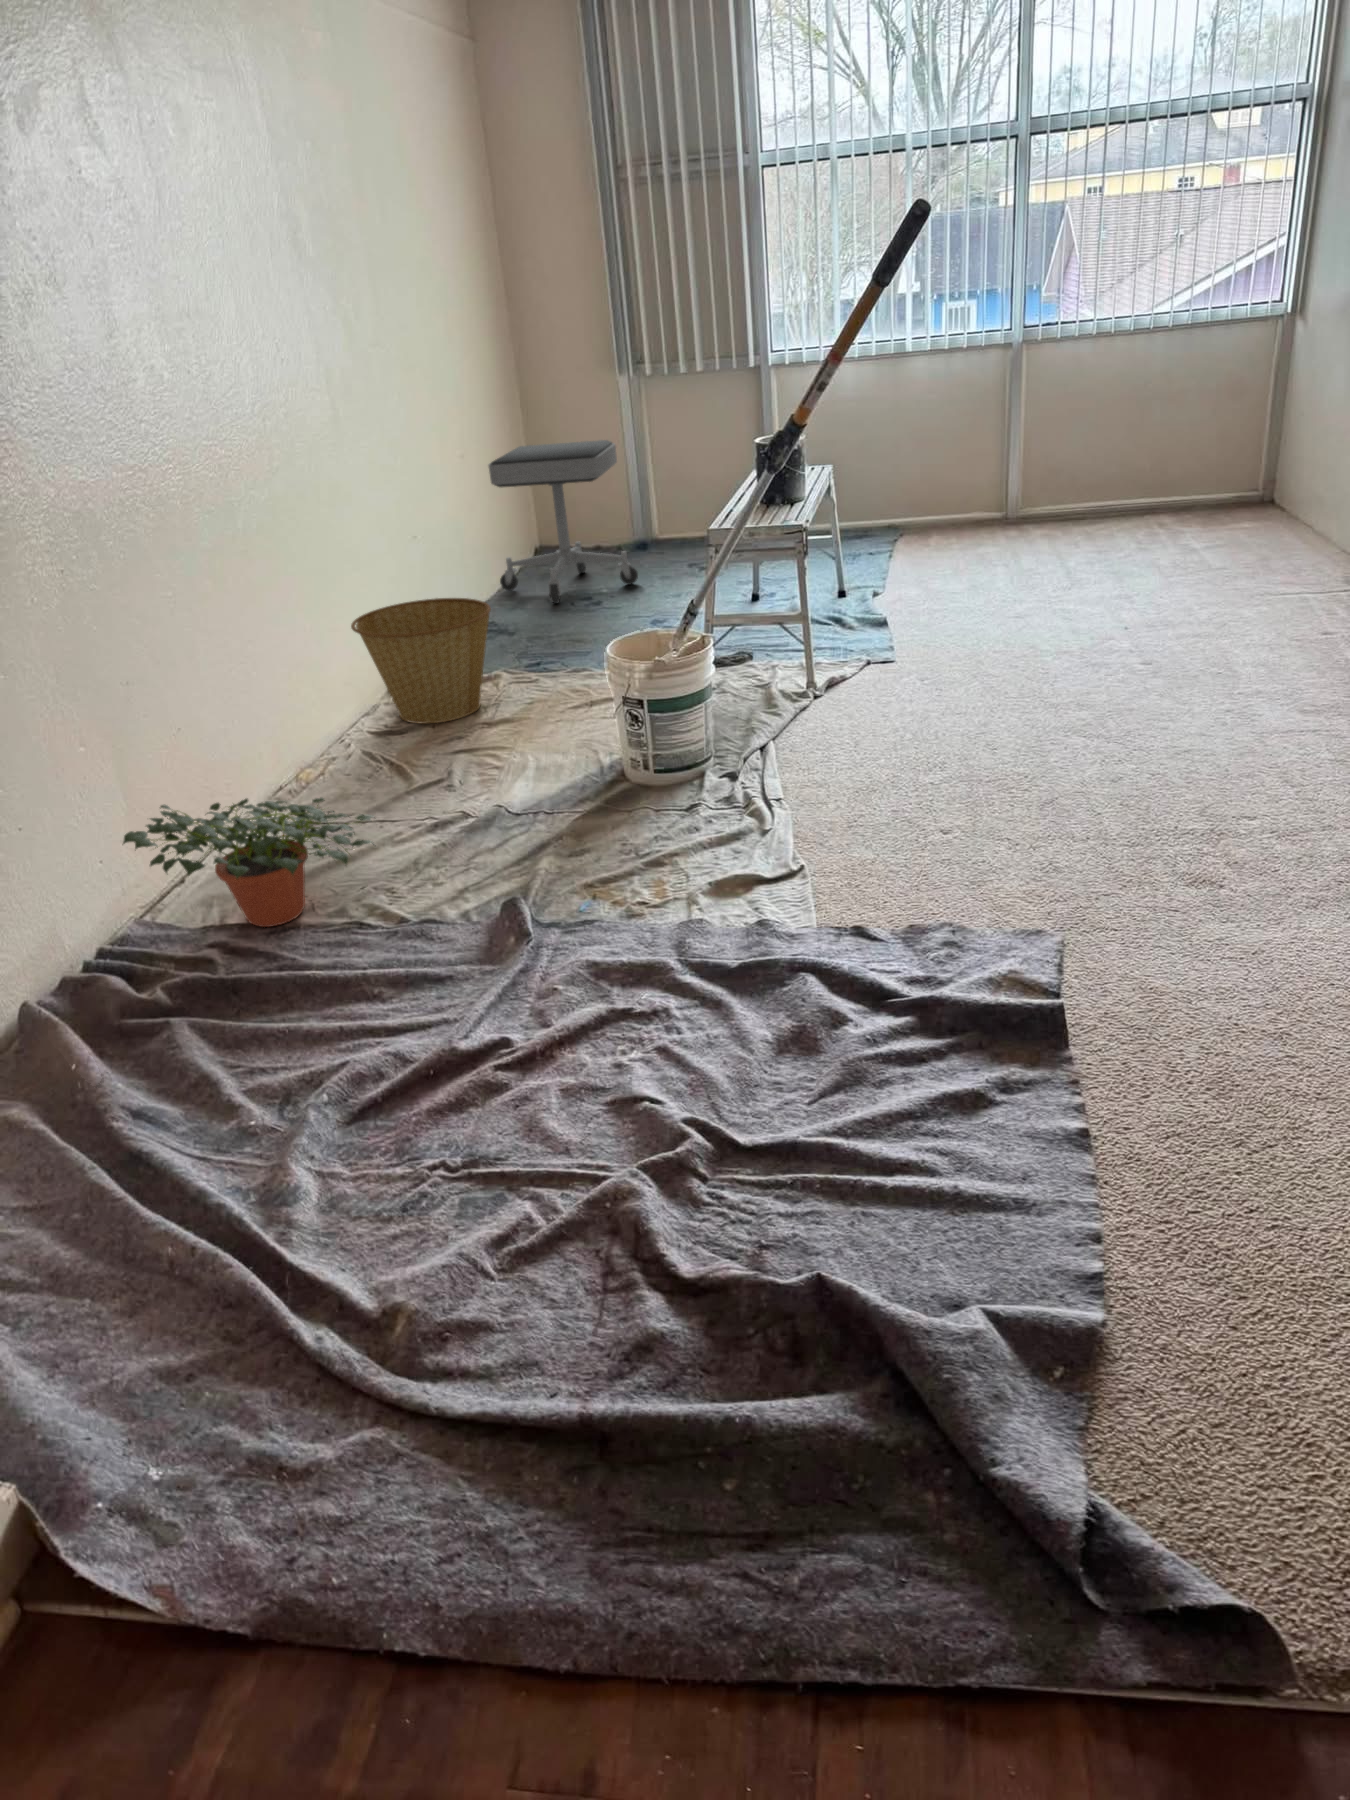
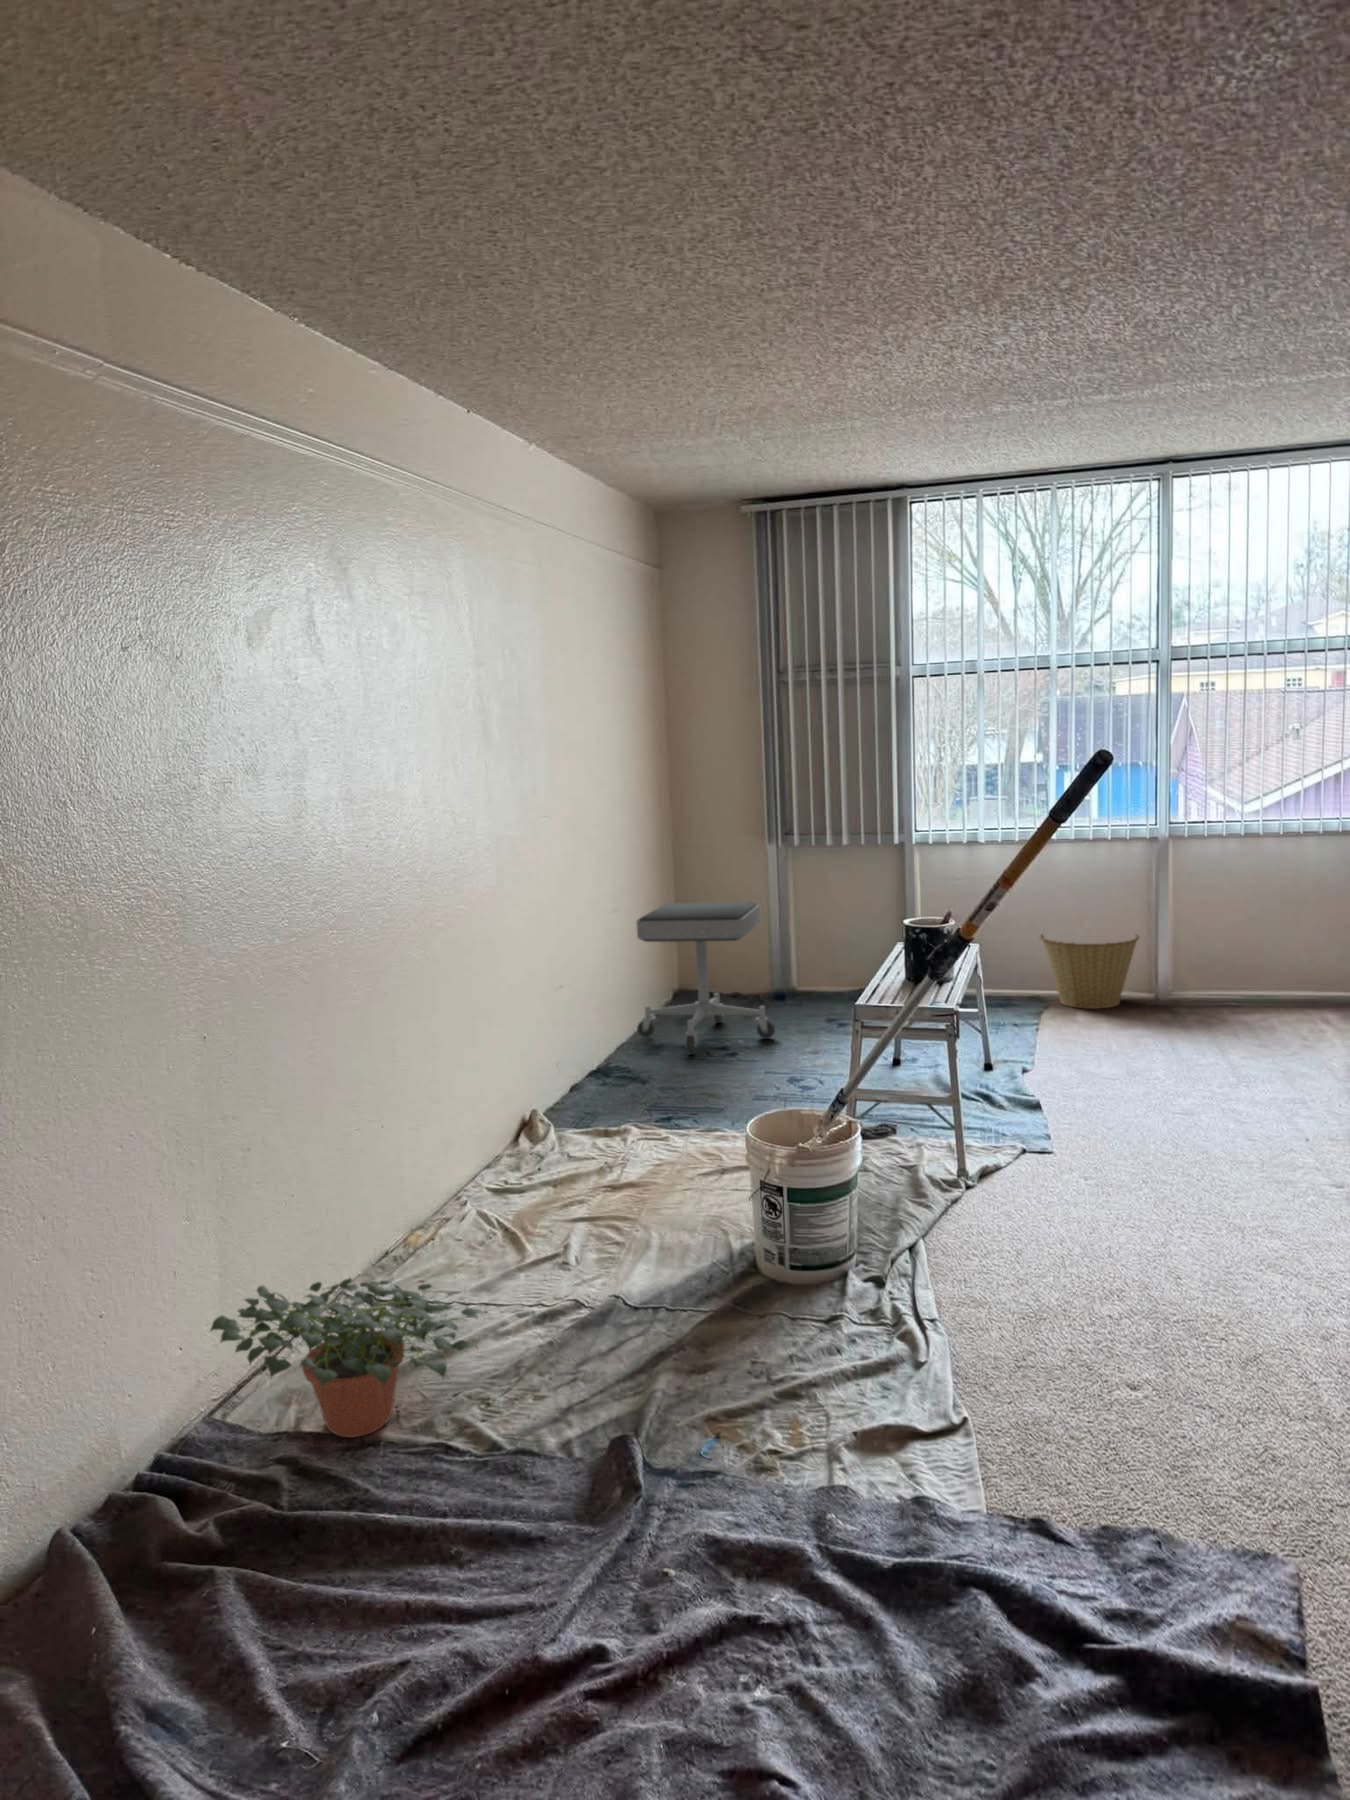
basket: present [351,598,491,724] -> present [1040,934,1139,1008]

